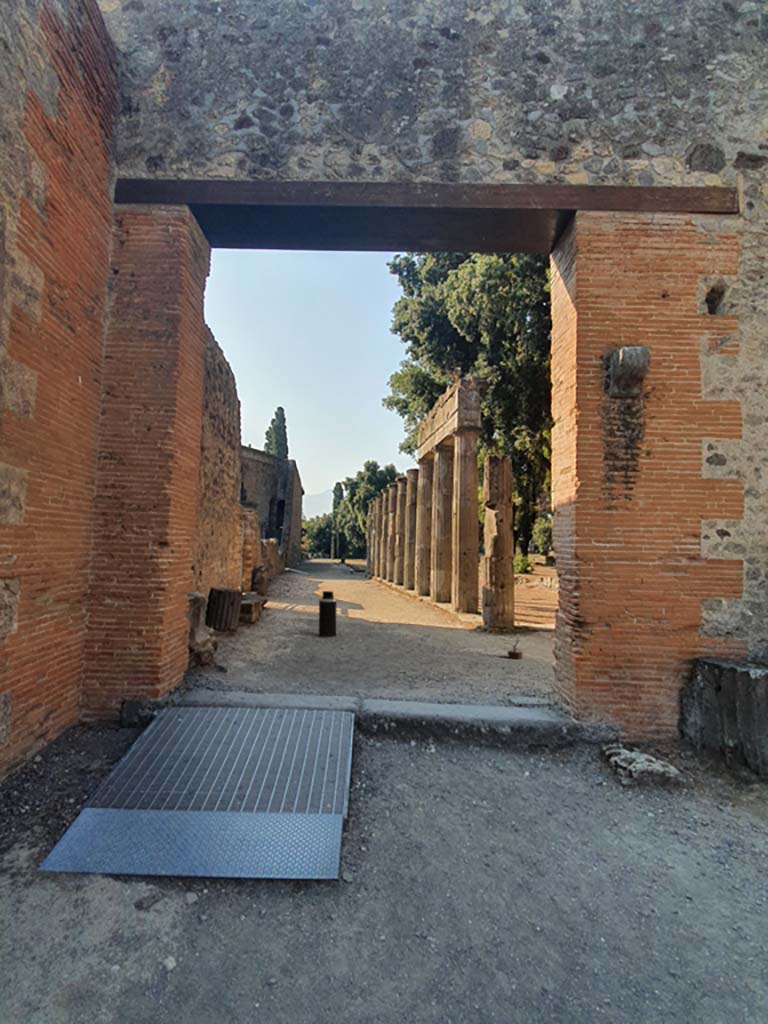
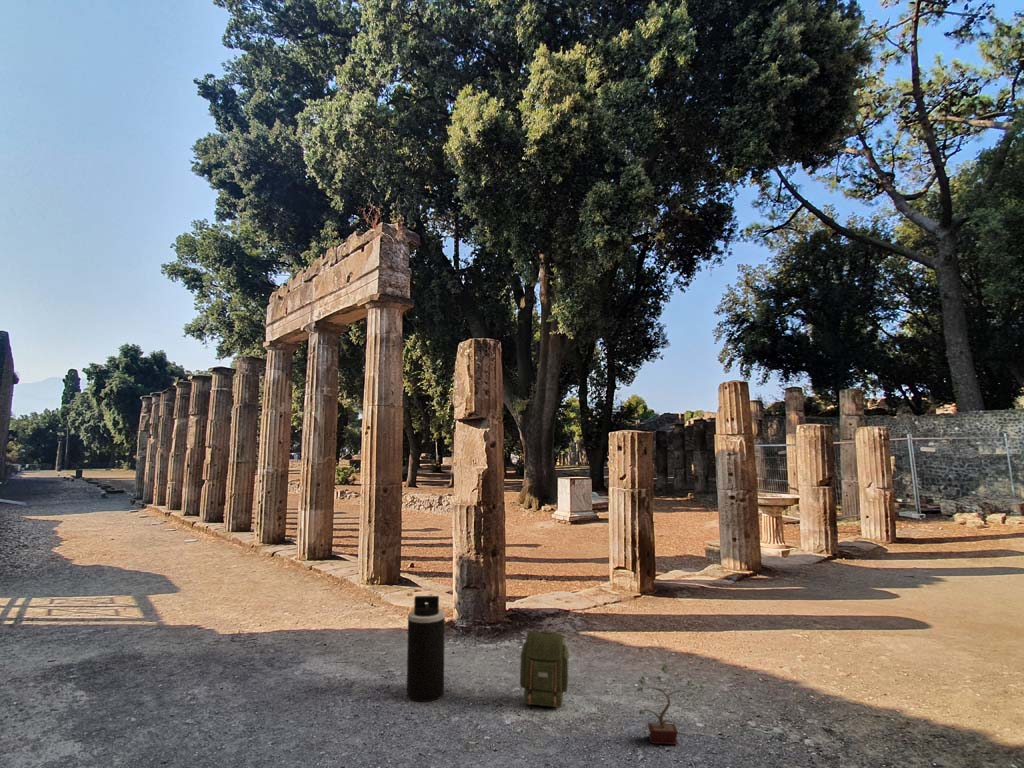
trash can: present [319,591,337,637] -> present [407,596,445,702]
backpack: none [469,611,495,648] -> present [520,630,569,707]

